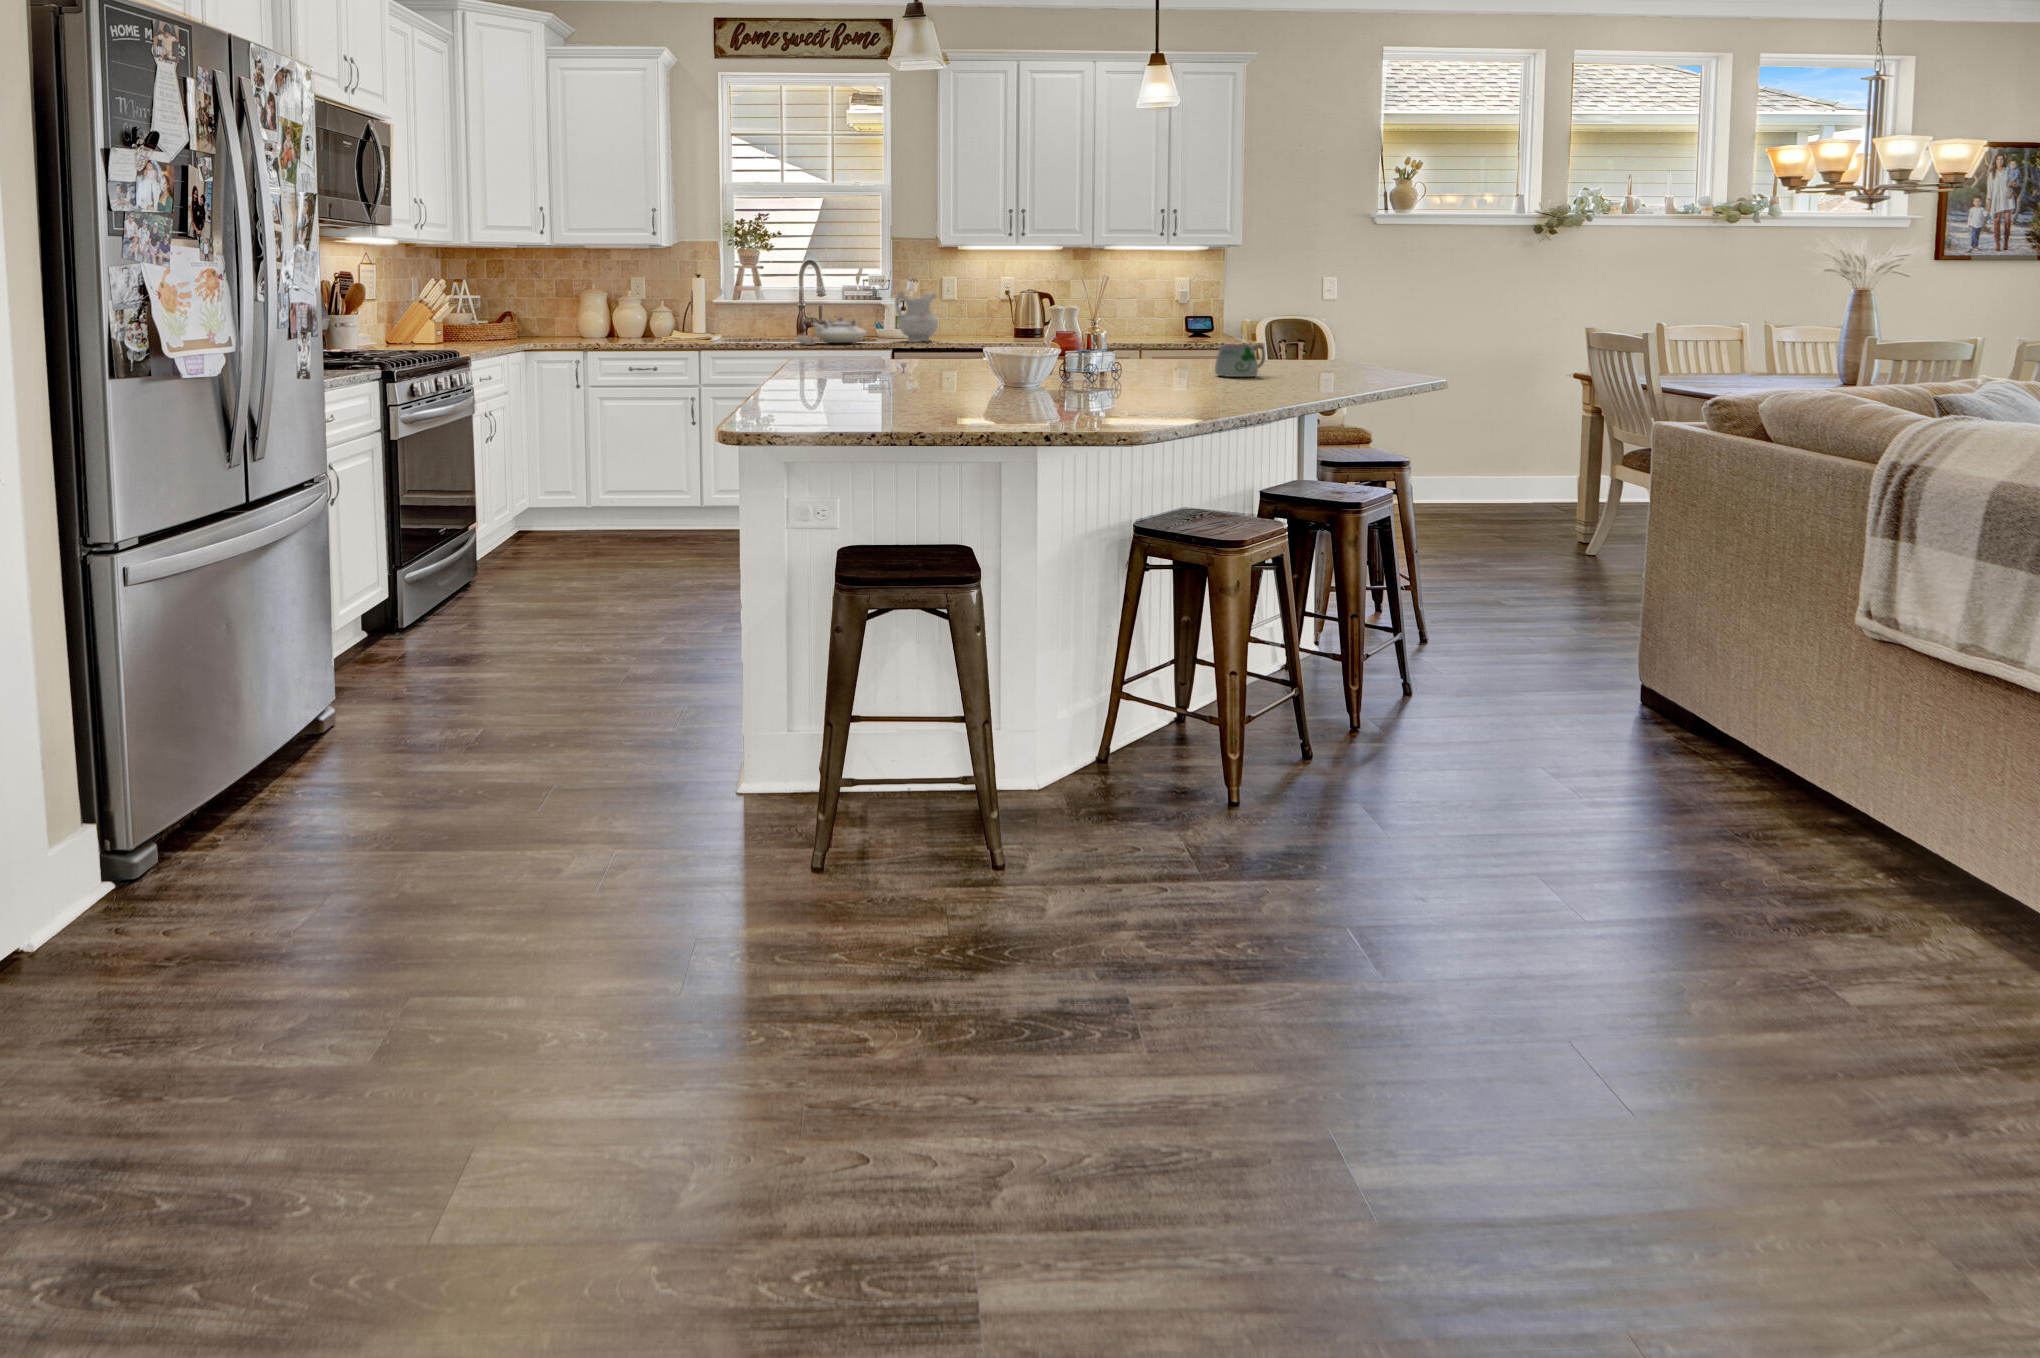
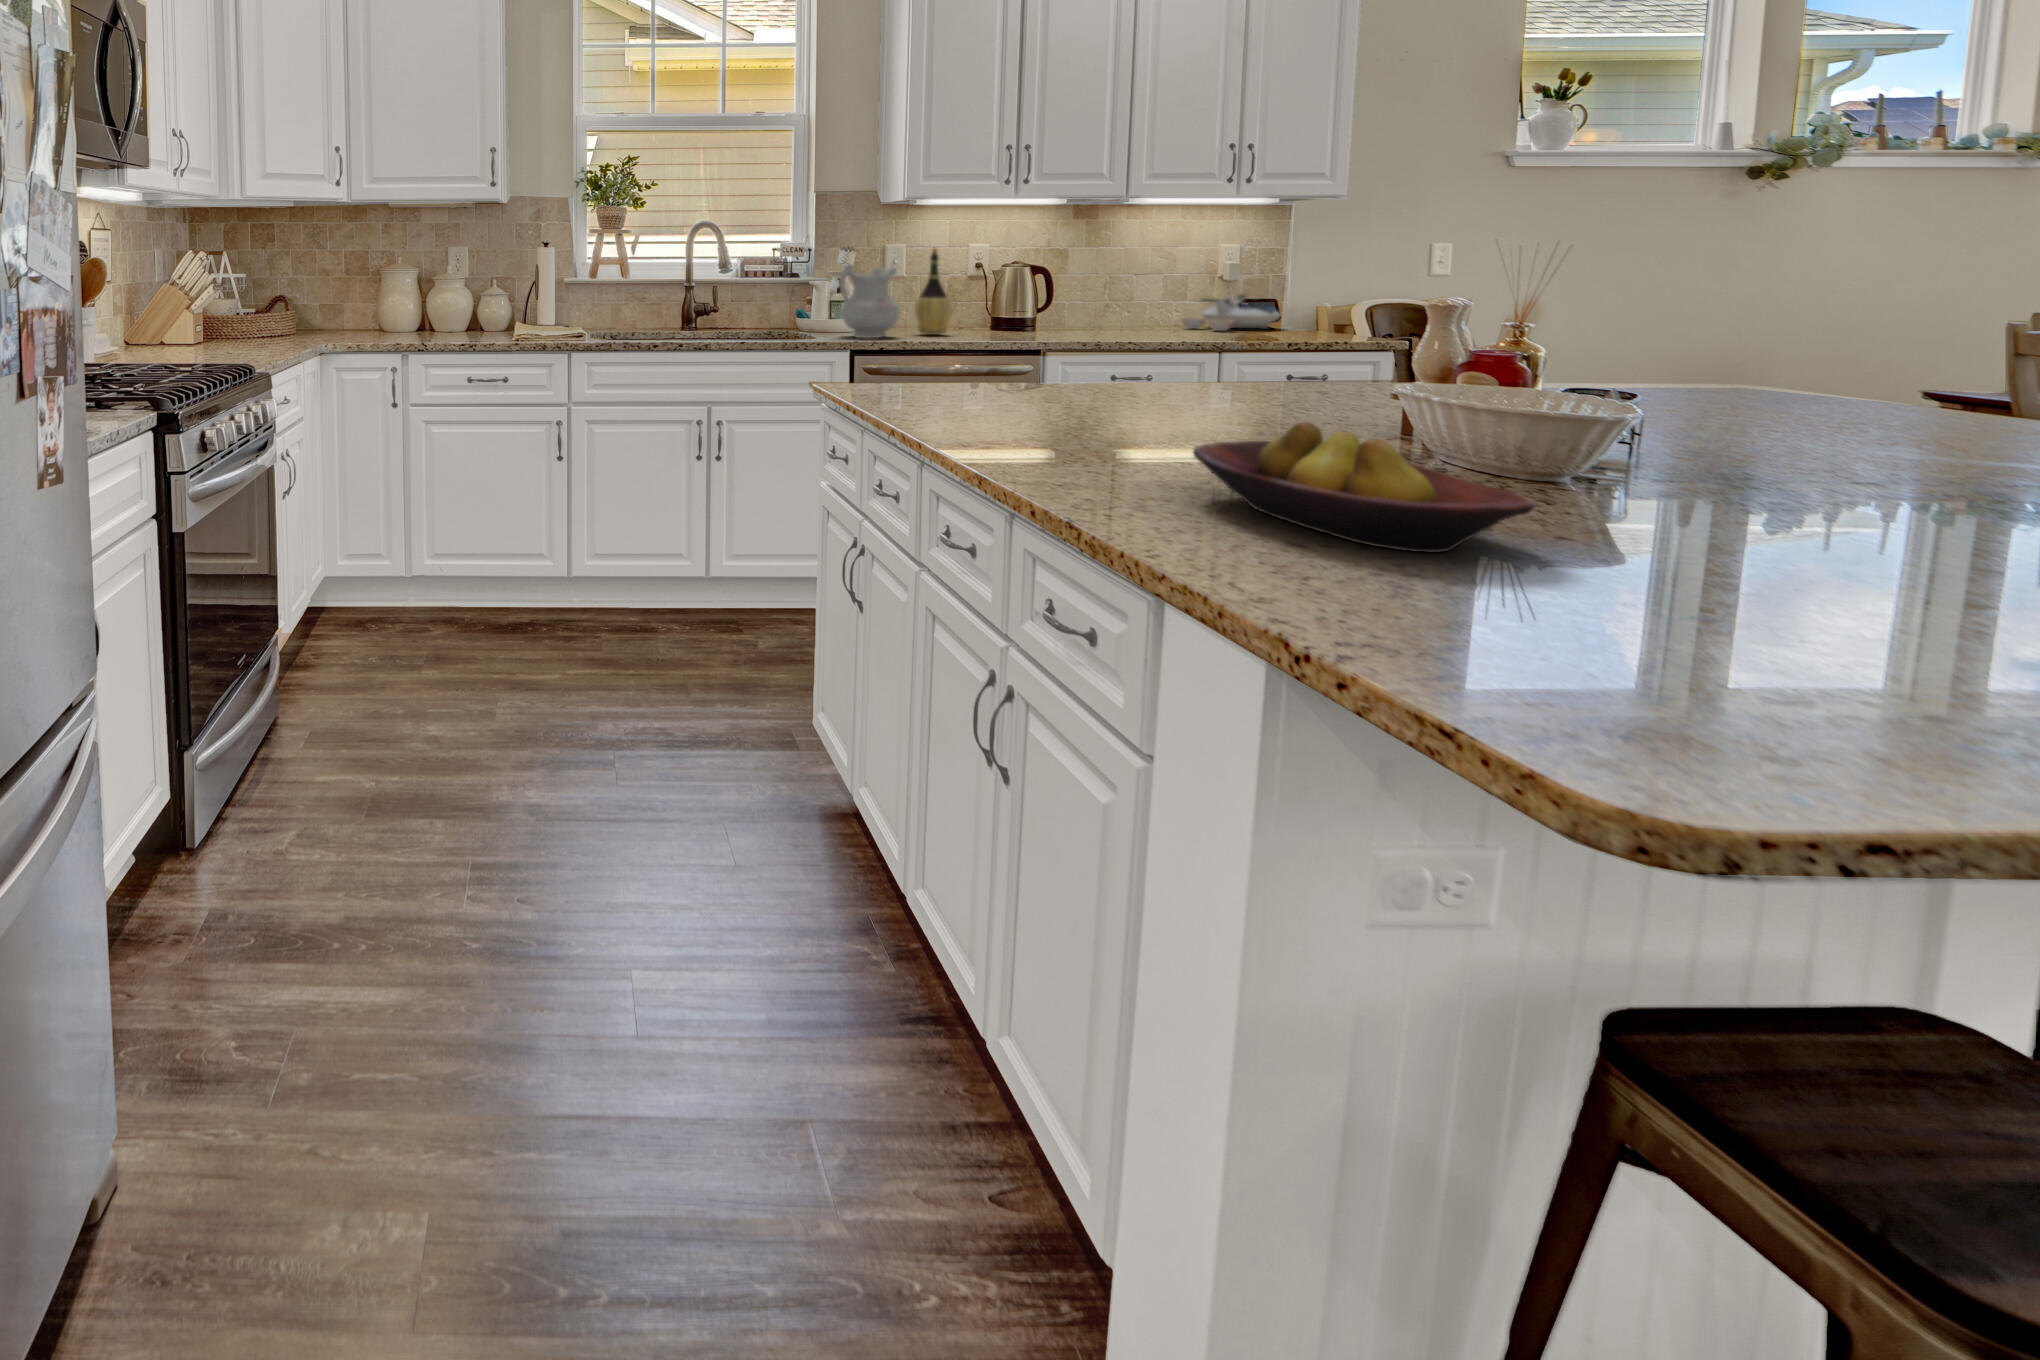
wine bottle: none [954,280,978,340] -> present [915,249,951,335]
teapot: present [796,318,866,345] -> present [1182,295,1280,331]
mug: present [1215,345,1265,377] -> none [1739,370,1902,438]
fruit bowl: none [831,356,919,403] -> present [1193,422,1533,552]

